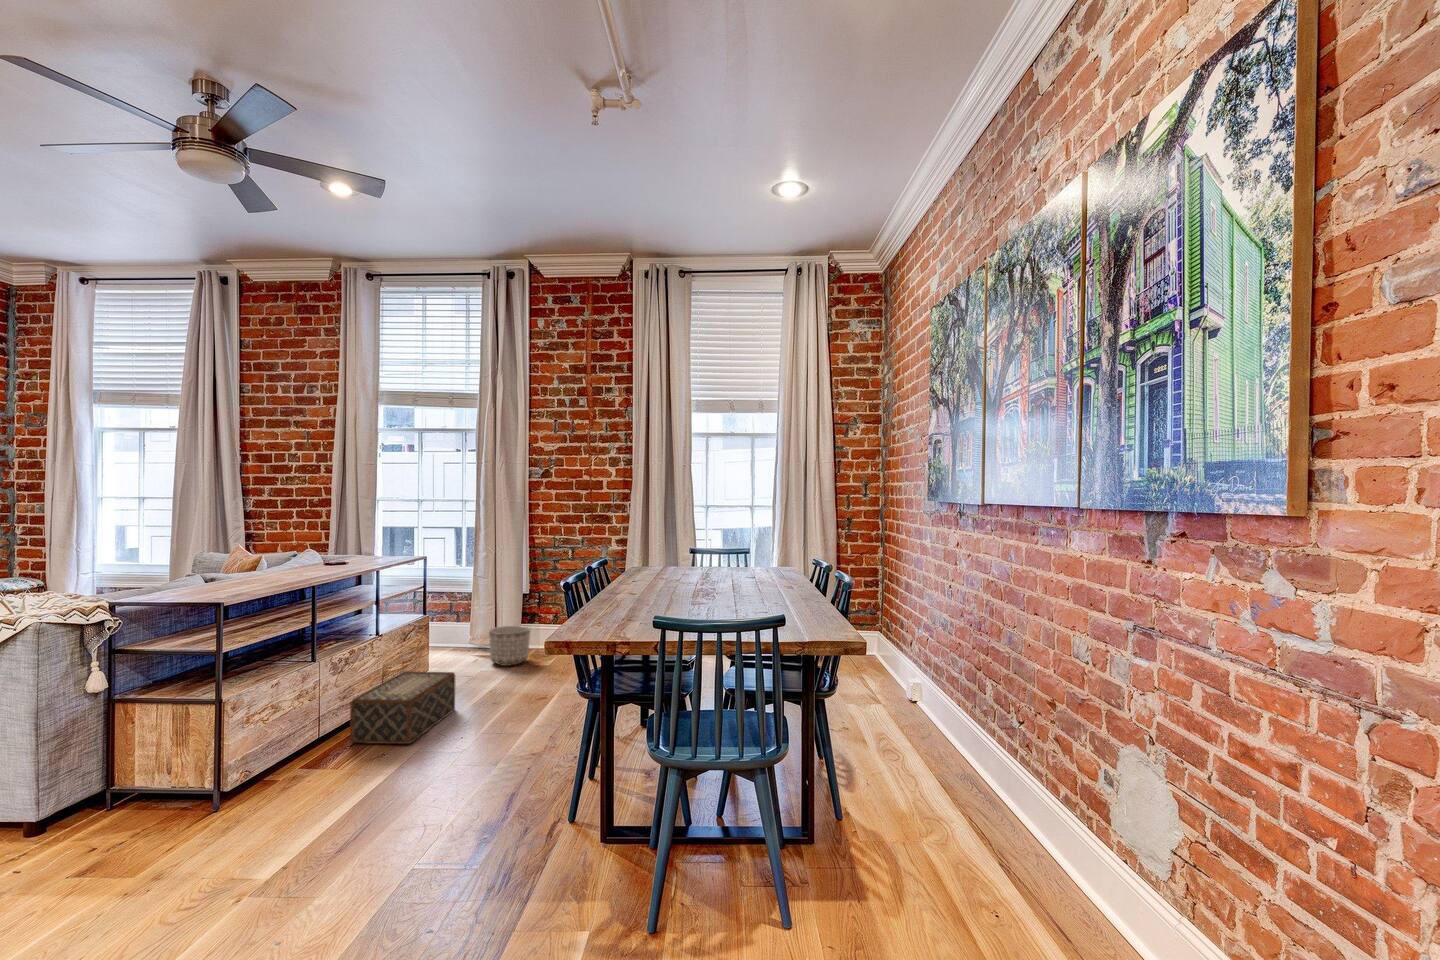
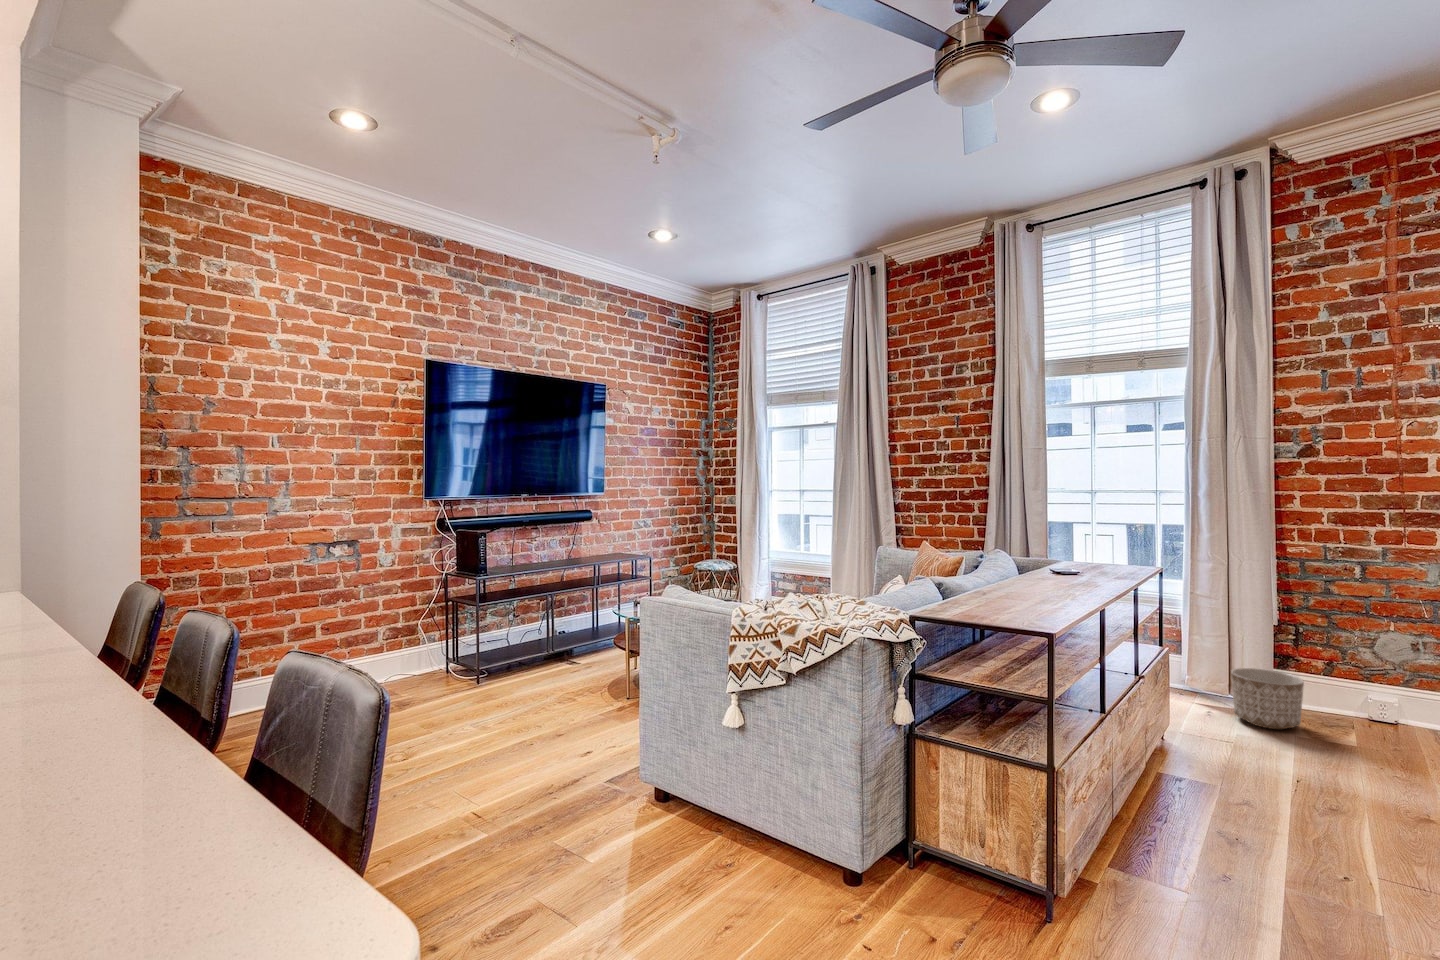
woven basket: present [350,671,455,744] -> none [1139,727,1259,858]

